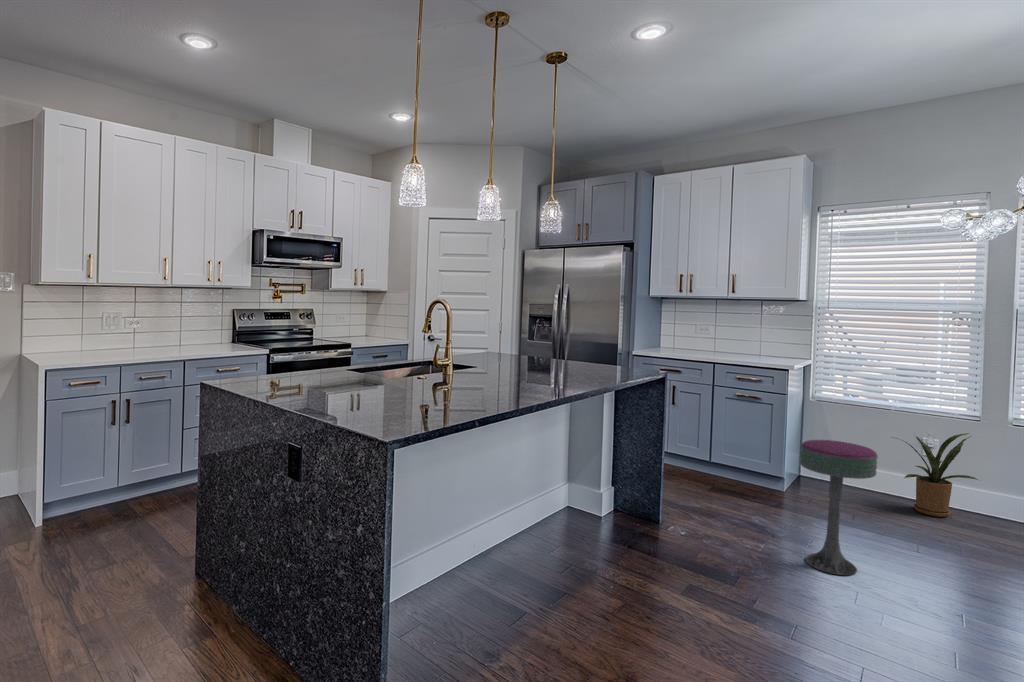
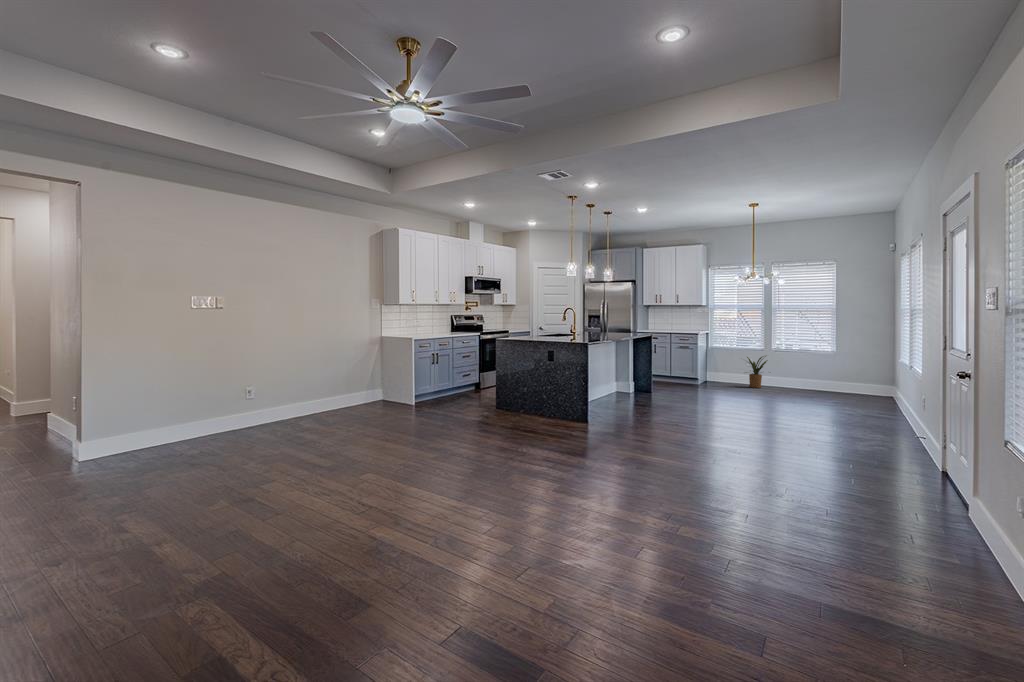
bar stool: present [800,440,878,575] -> none [693,351,717,394]

